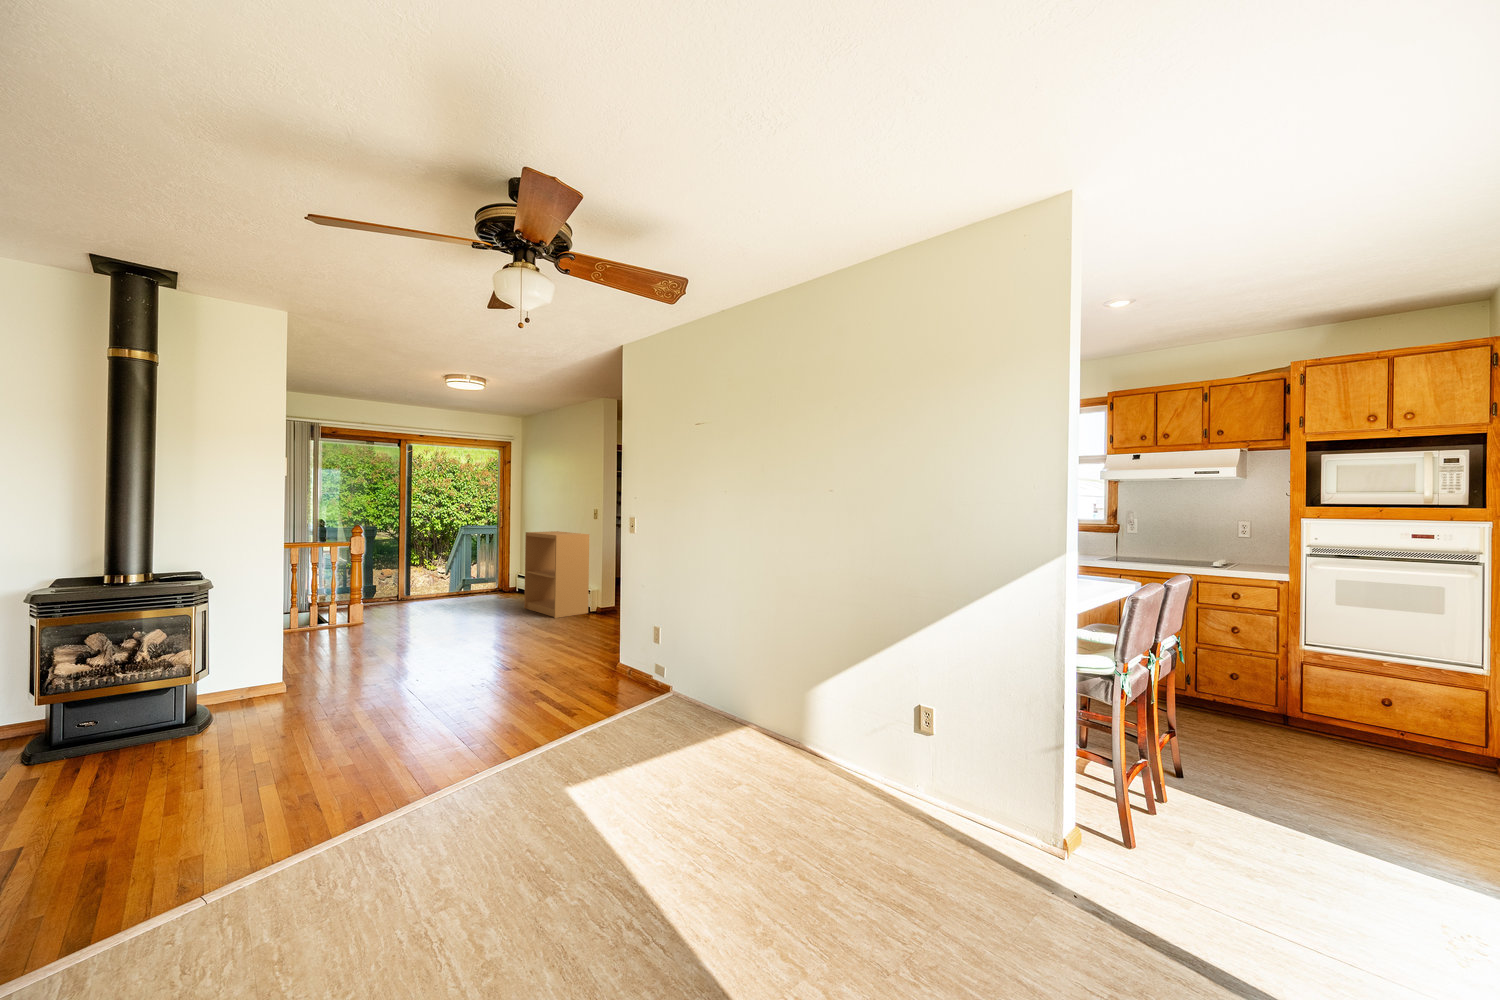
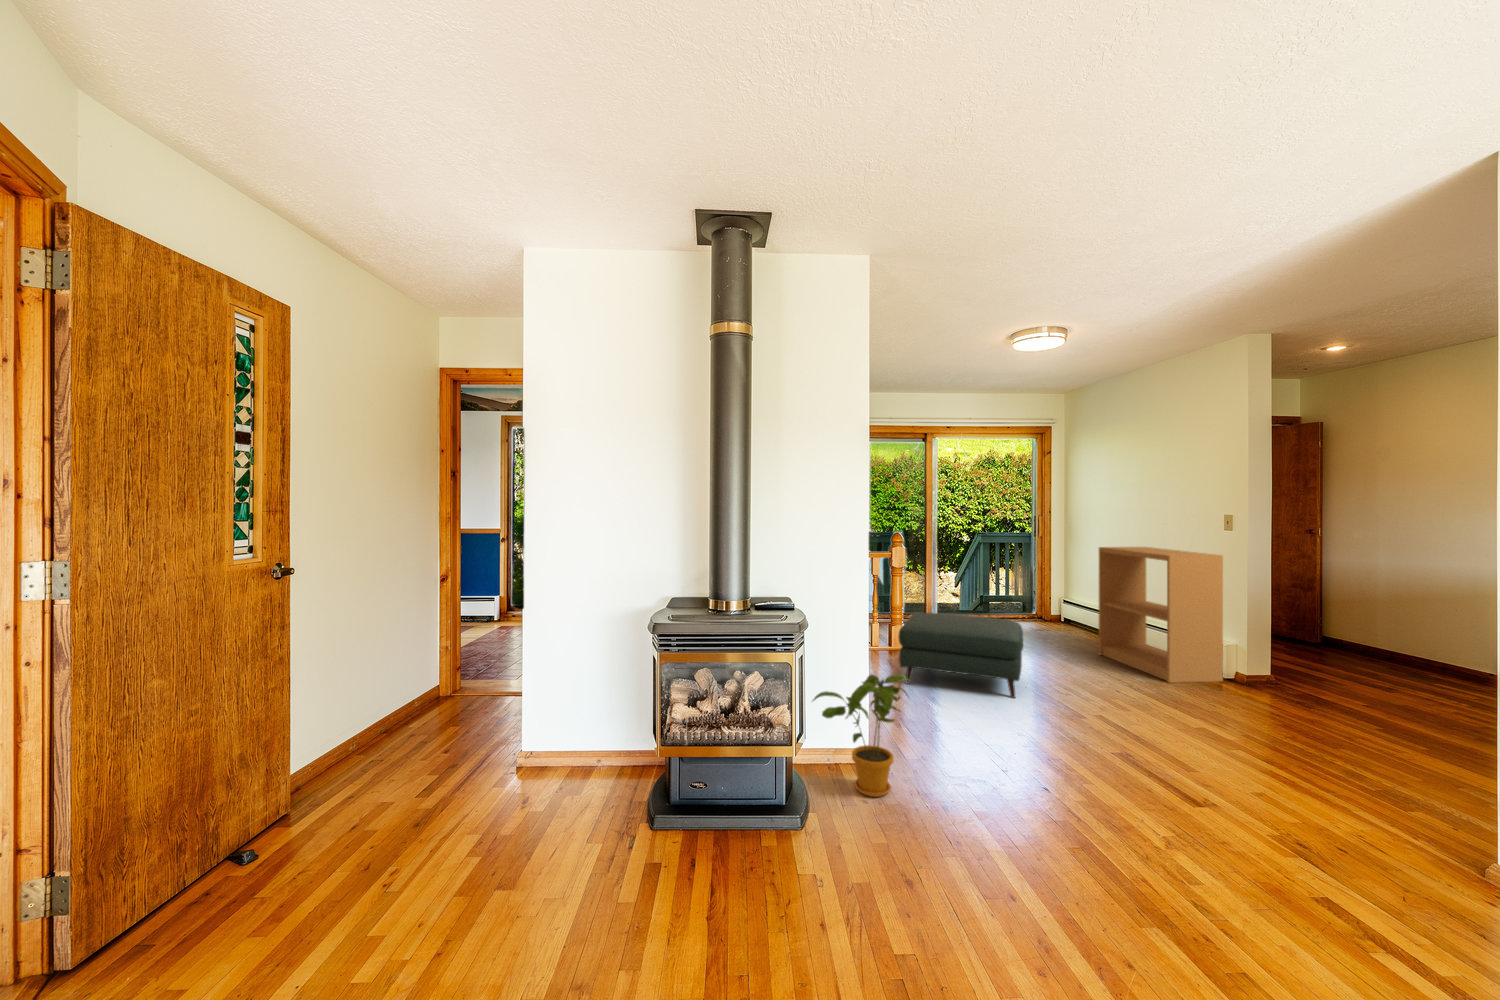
ottoman: none [342,587,455,646] -> present [899,612,1023,698]
house plant: none [221,617,318,710] -> present [813,674,911,797]

